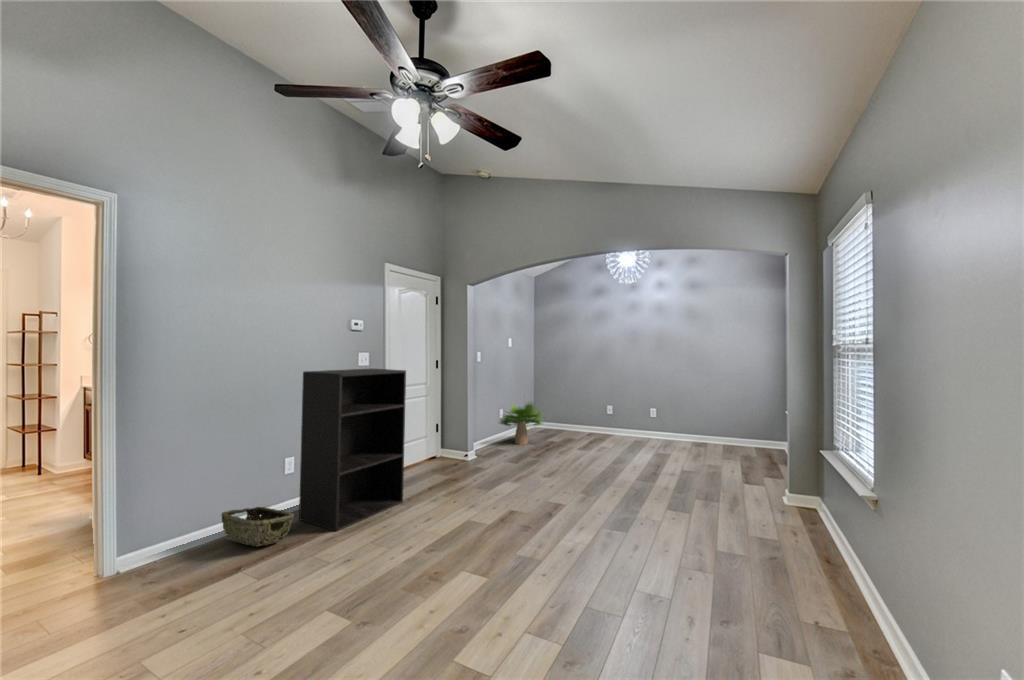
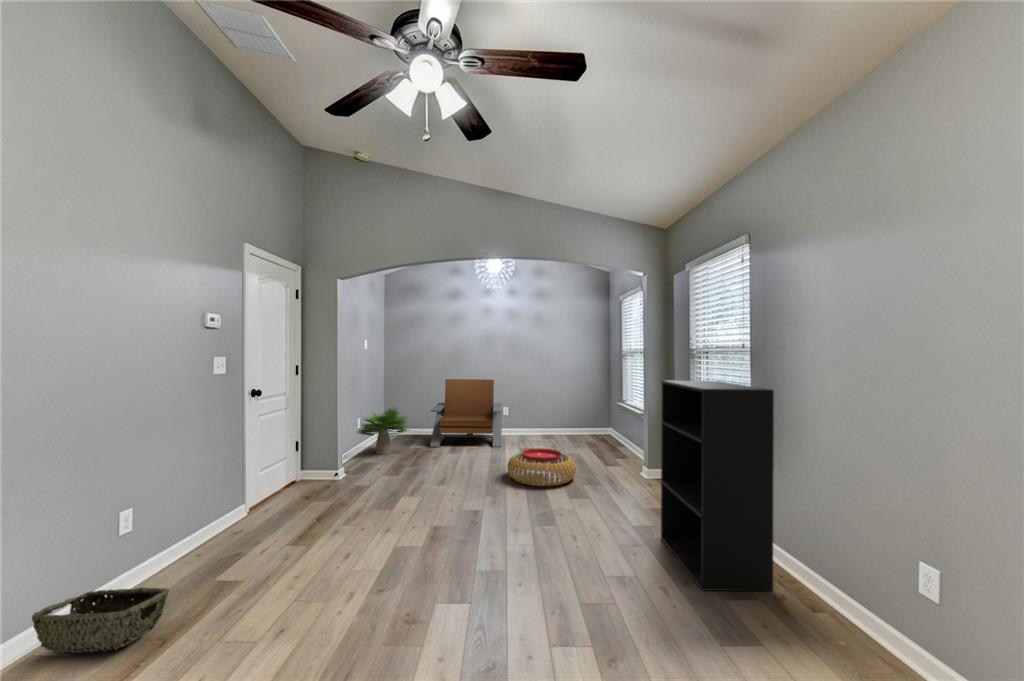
bookshelf: present [299,369,406,531] -> present [661,380,774,591]
lounge chair: none [566,378,647,451] -> present [430,379,502,448]
pouf: none [617,454,694,496] -> present [507,448,576,486]

